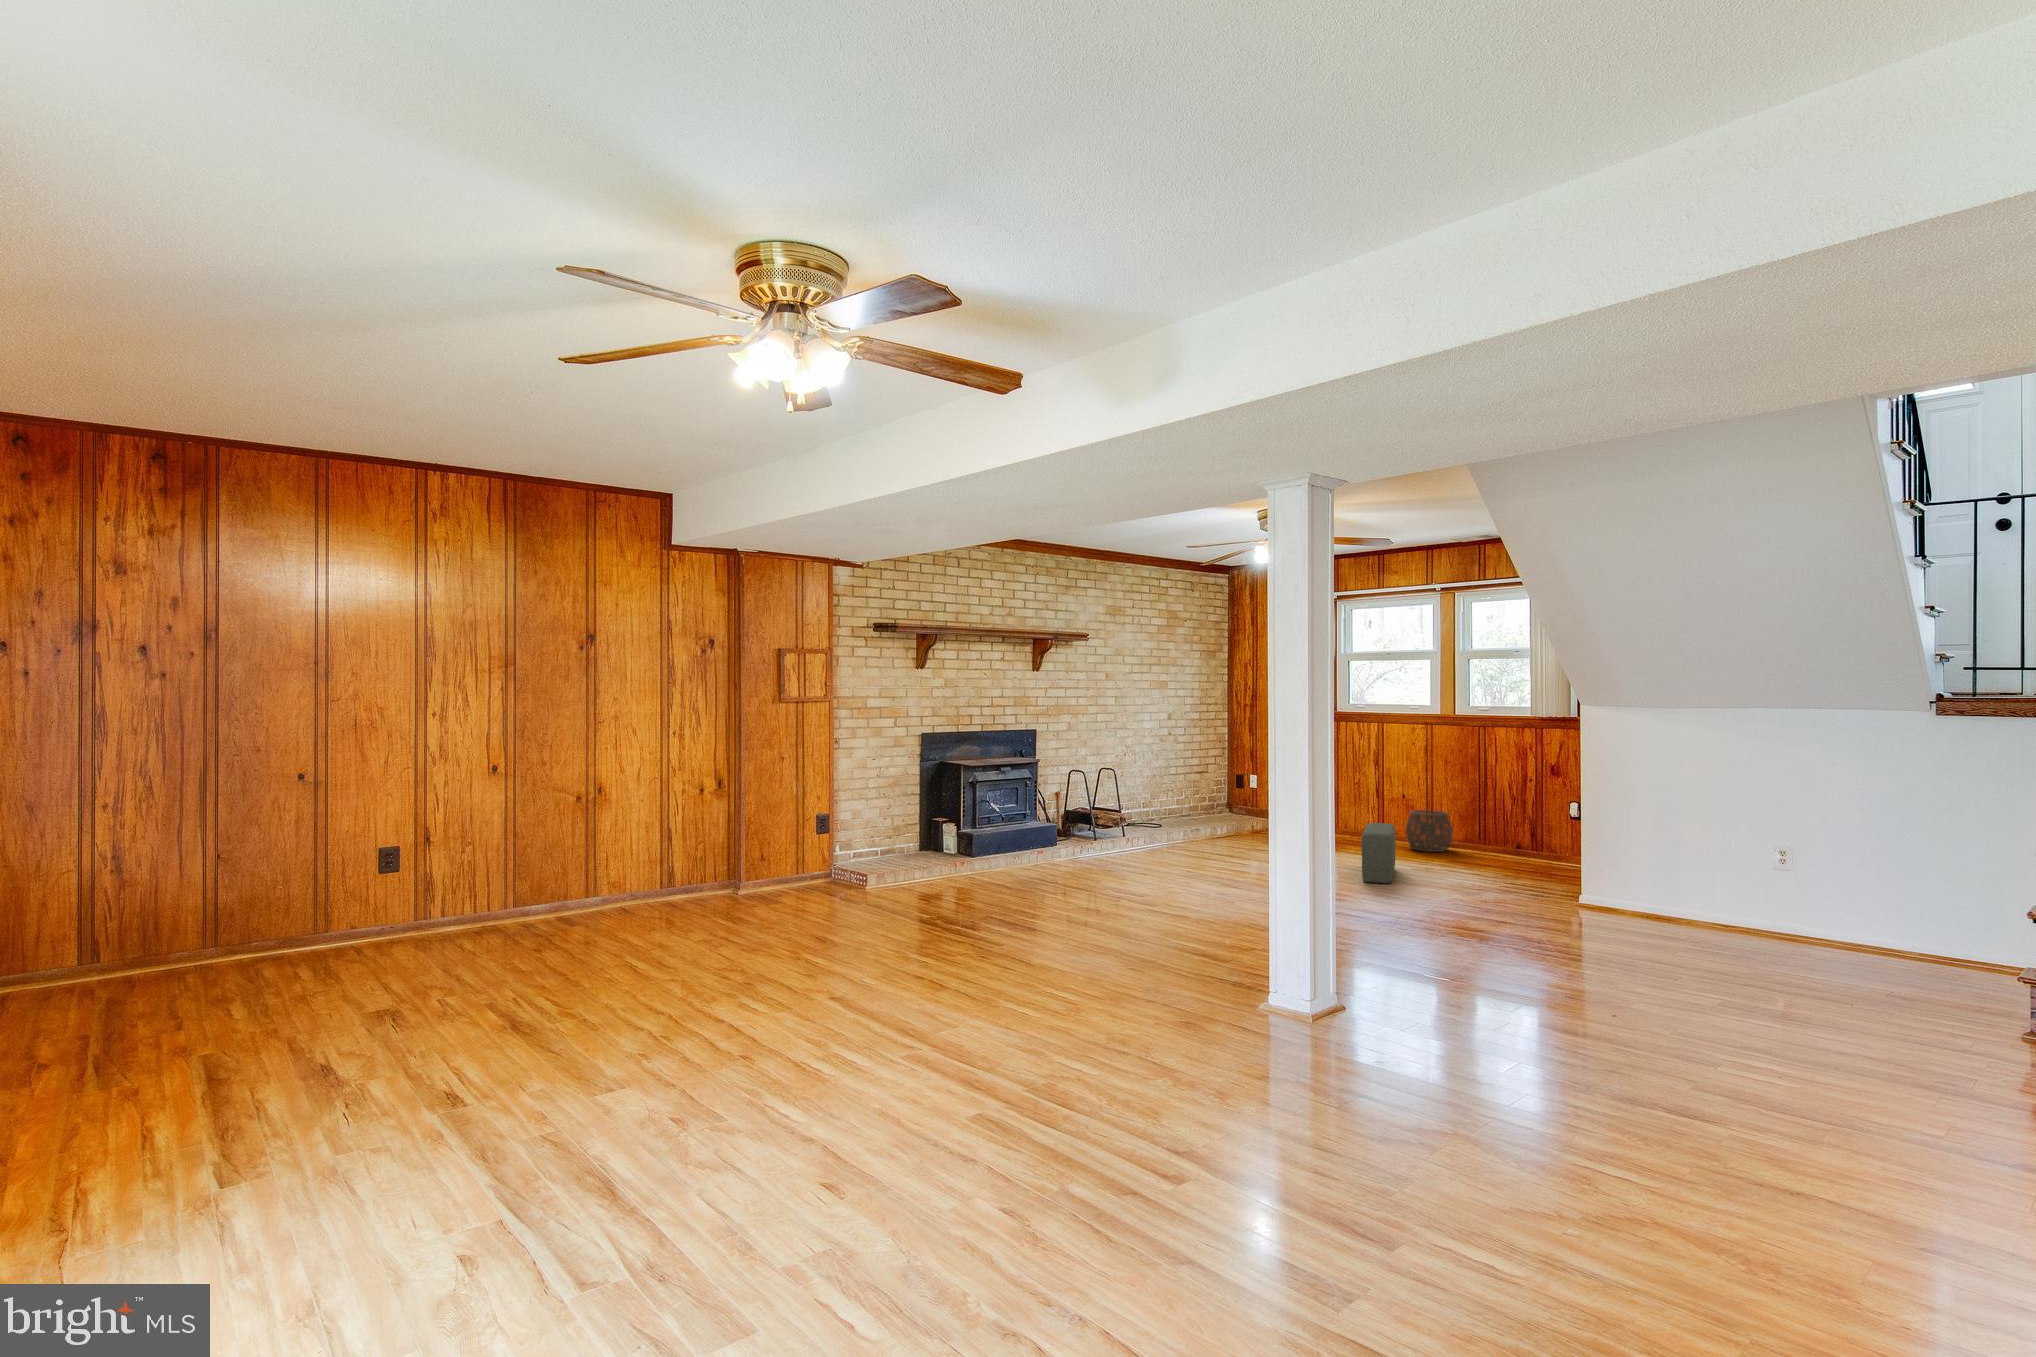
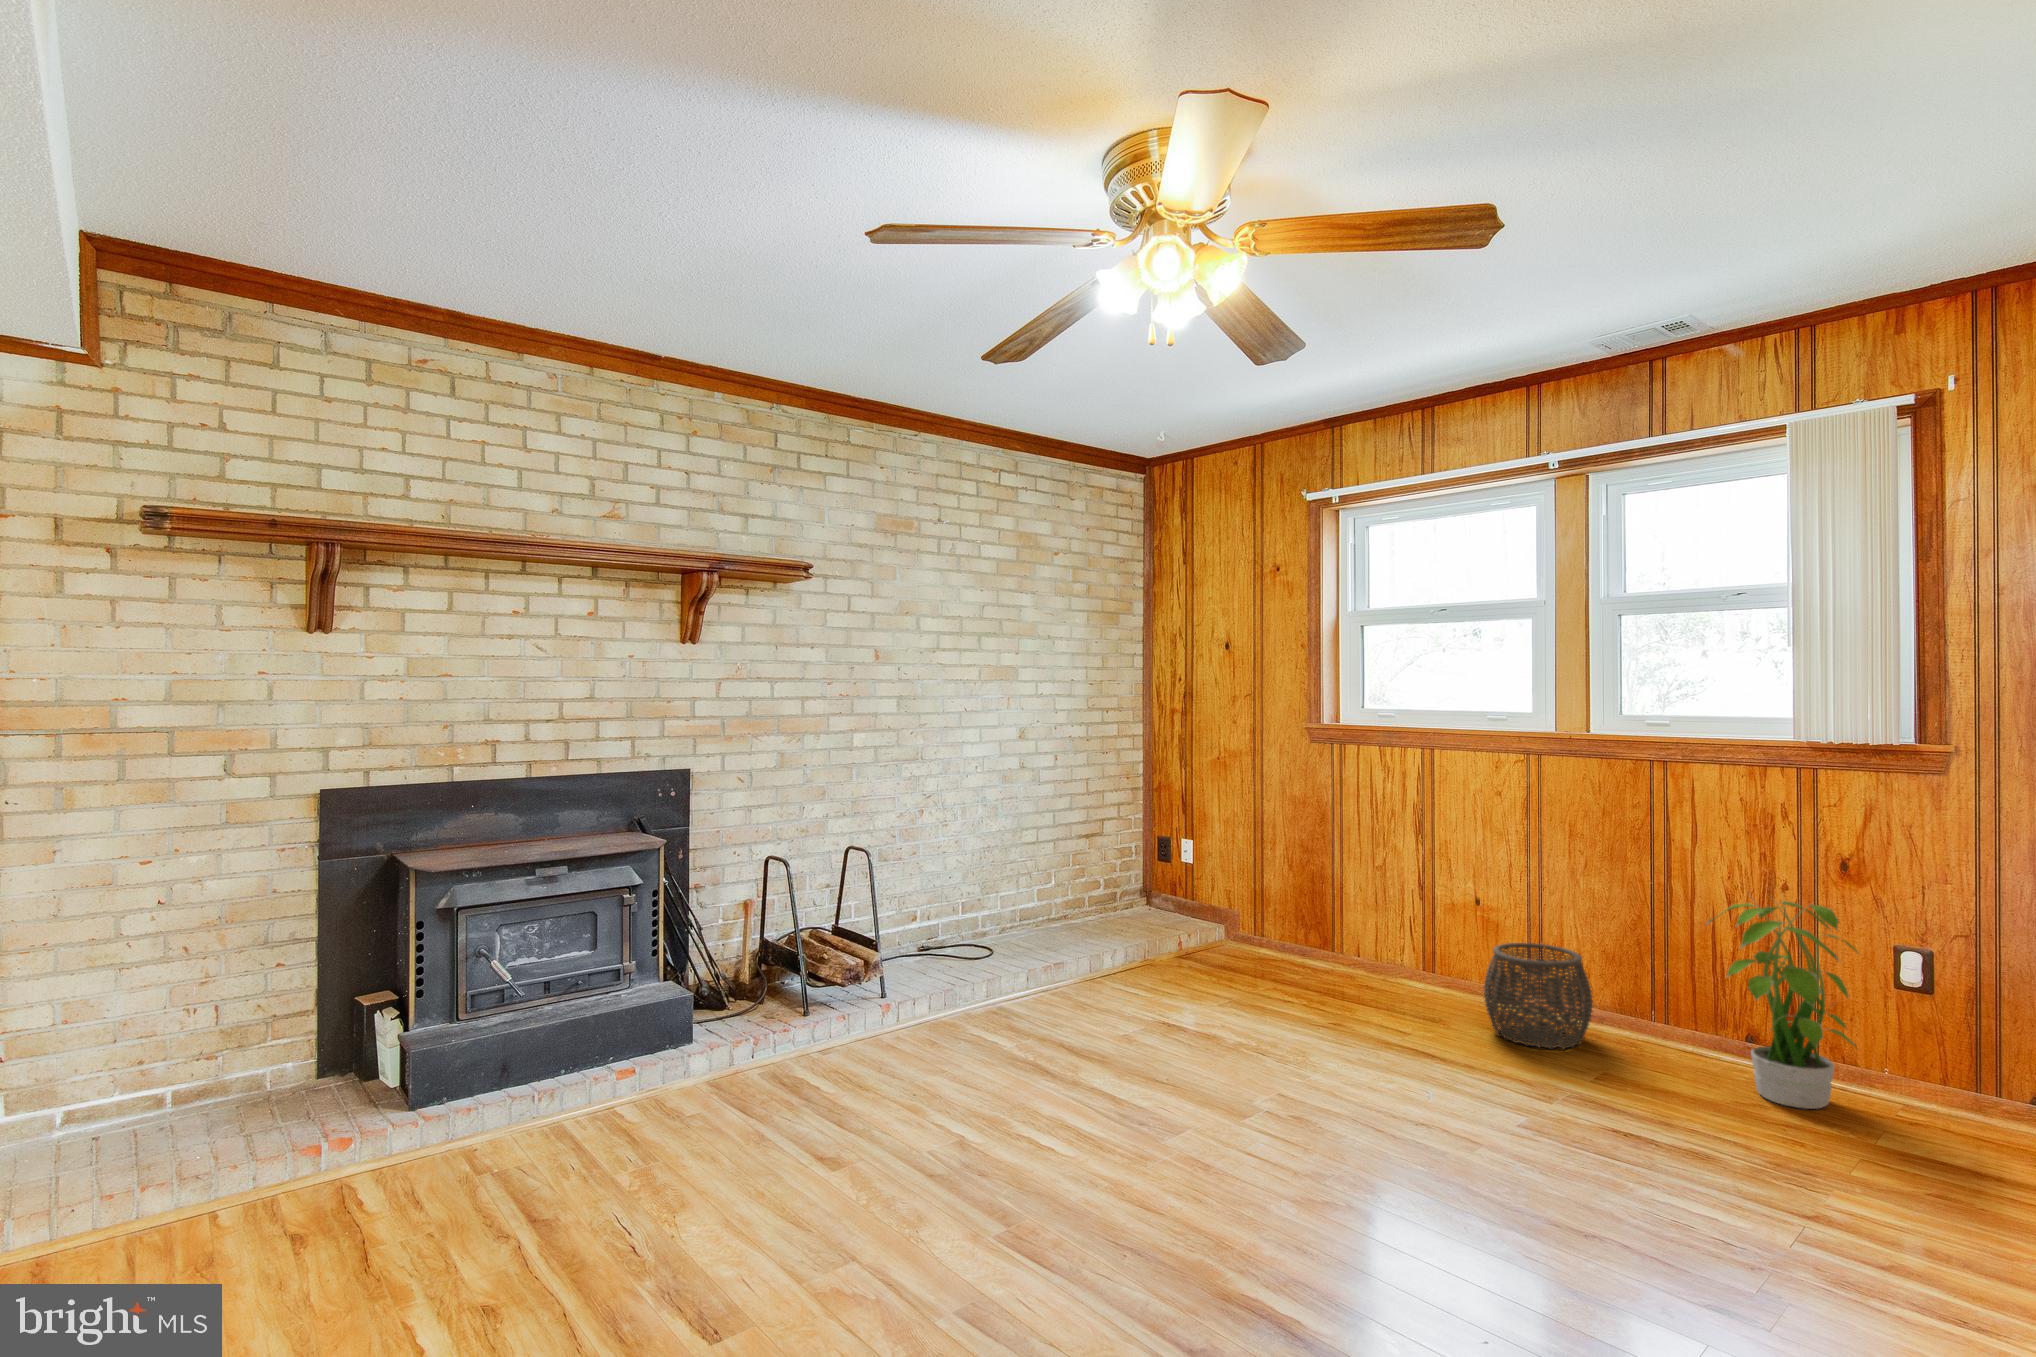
potted plant: none [1496,780,1556,864] -> present [1707,895,1857,1109]
pouf: present [1361,823,1396,883] -> none [1387,1017,1477,1242]

